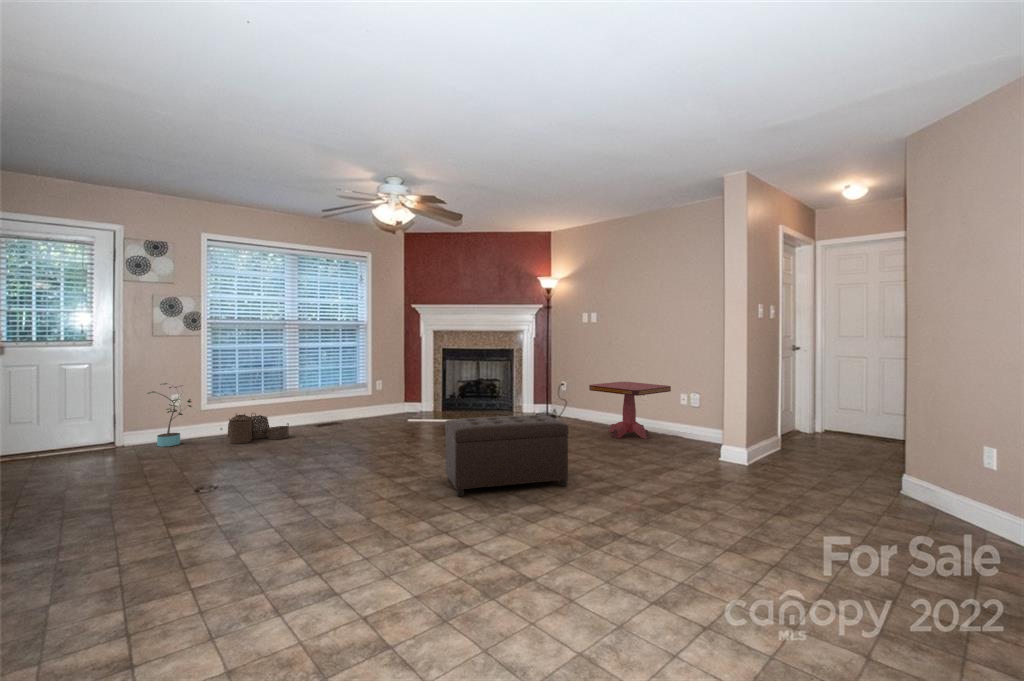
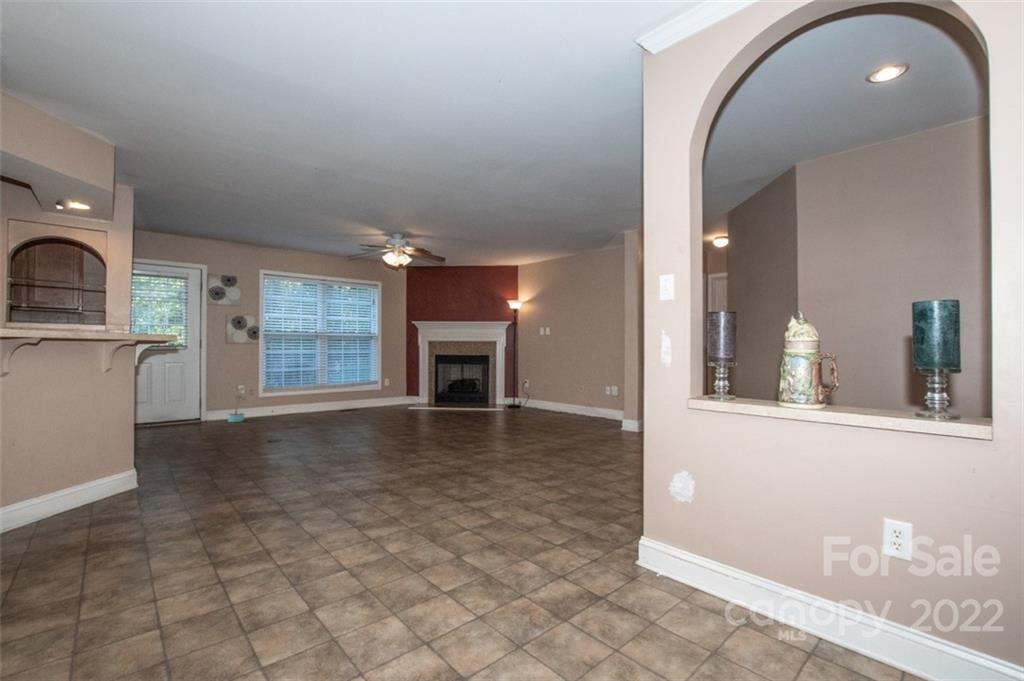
side table: present [589,382,671,439] -> none [541,378,599,418]
woven basket: present [228,413,289,444] -> none [276,400,321,420]
ottoman: present [445,415,569,496] -> none [431,395,512,444]

